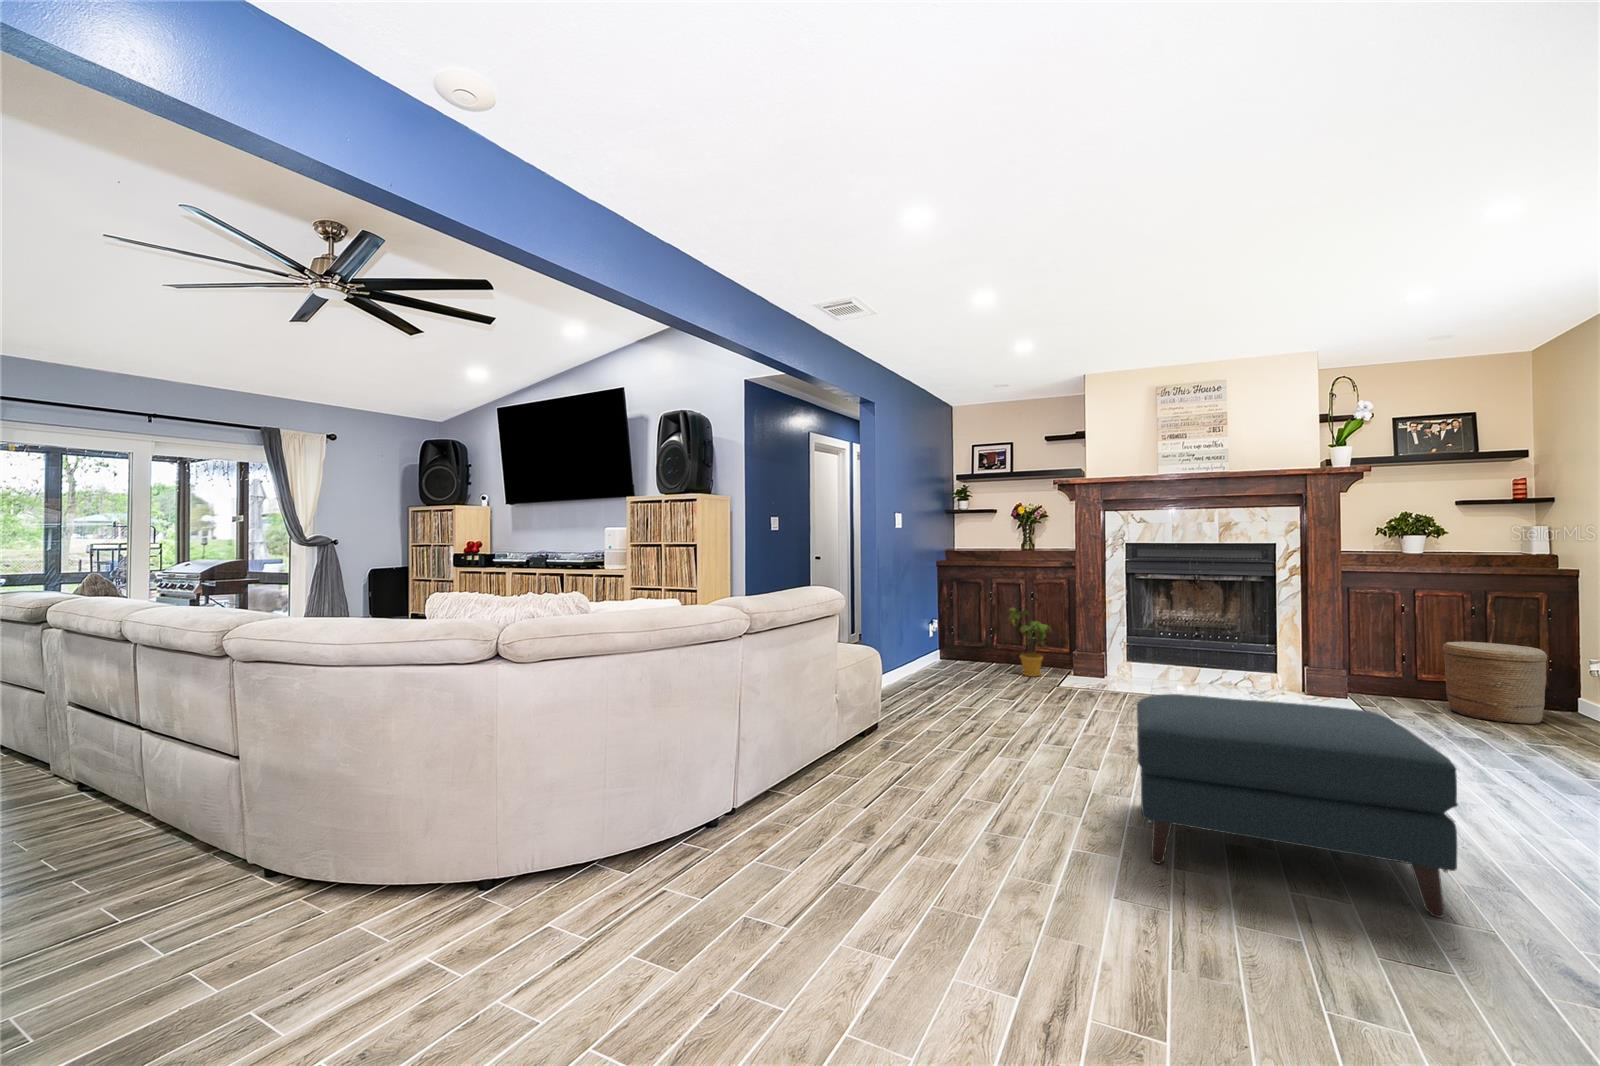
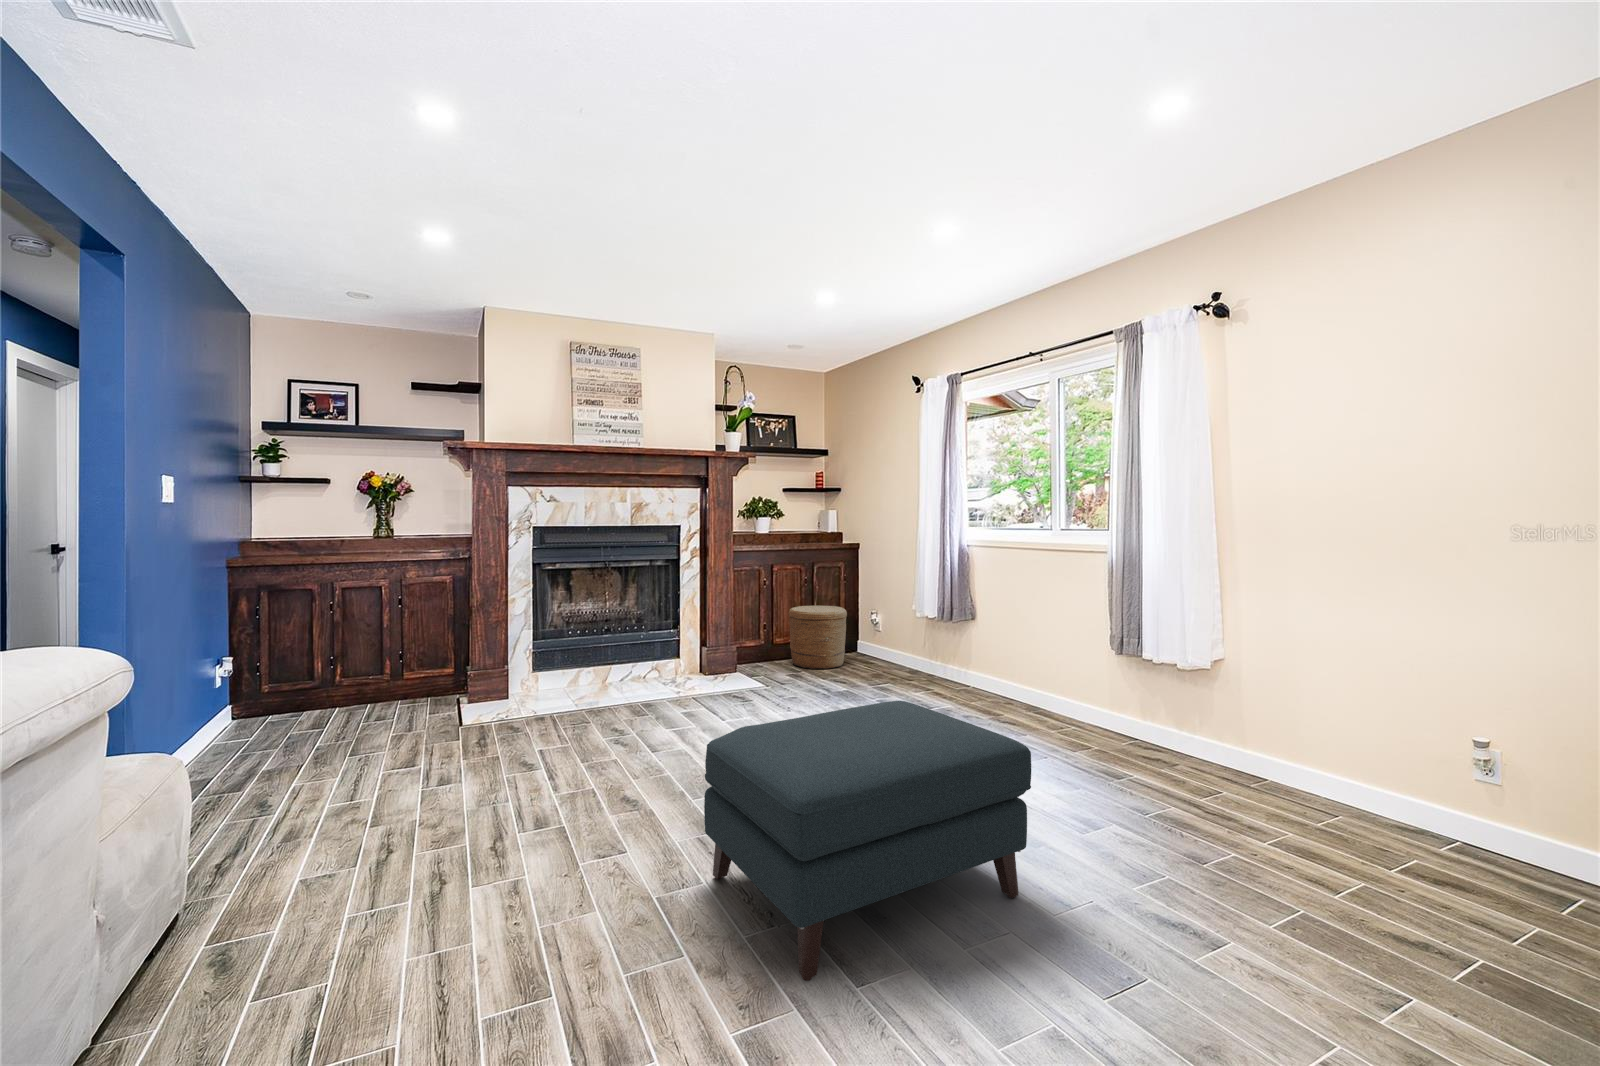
house plant: present [1009,608,1051,677] -> none [372,623,441,717]

